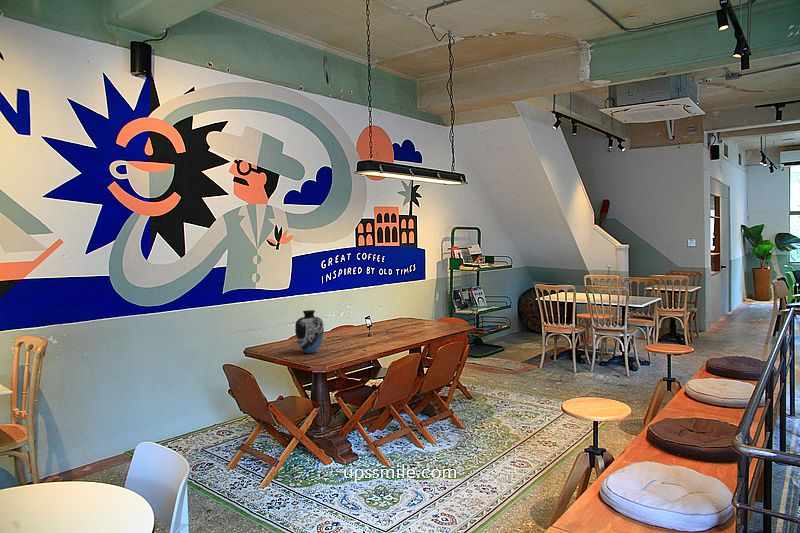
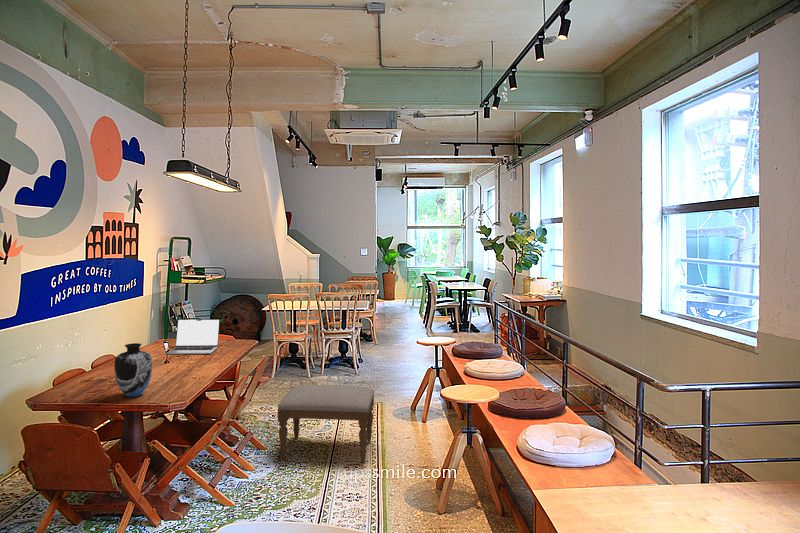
laptop: none [389,298,439,330] -> present [166,319,220,354]
ottoman: none [456,370,569,461] -> present [278,385,374,463]

